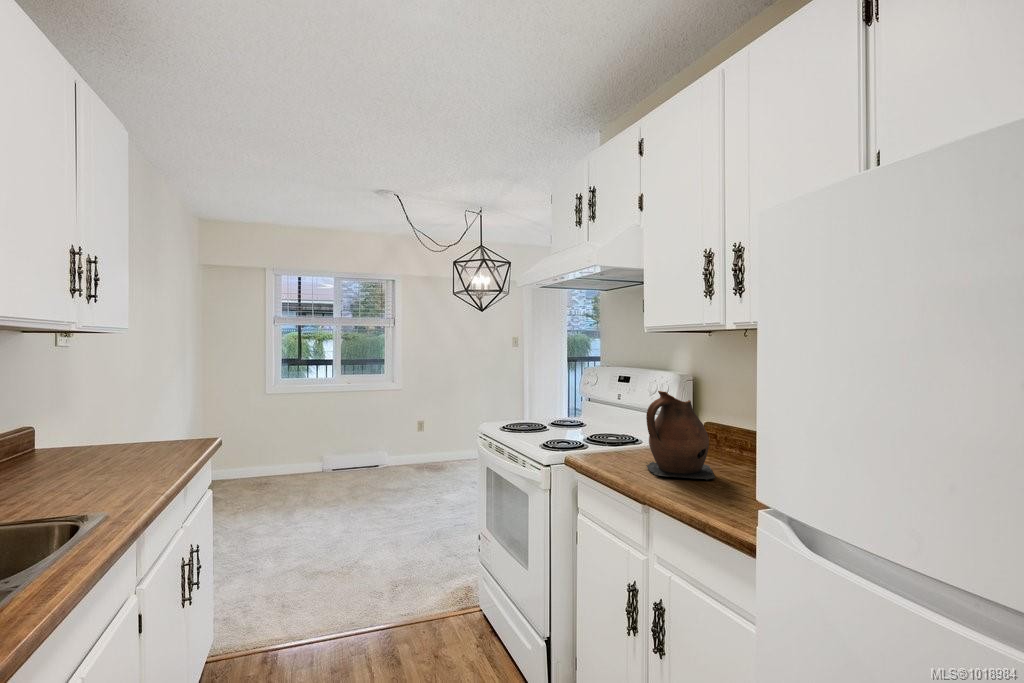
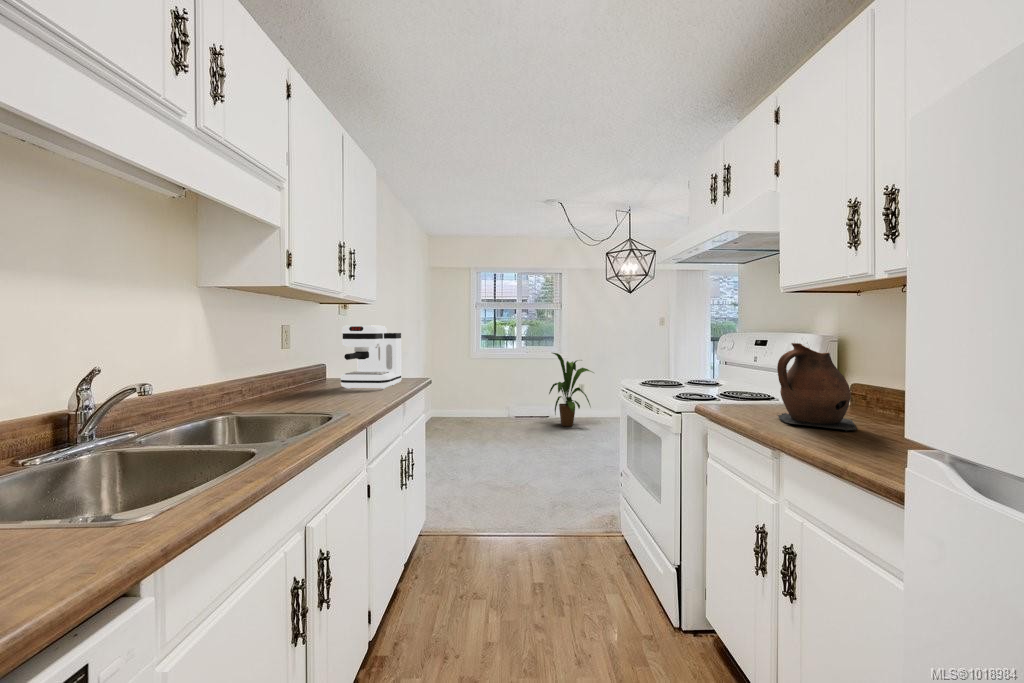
coffee maker: none [64,364,172,464] -> present [341,325,402,389]
house plant: none [380,382,440,475] -> present [549,353,592,426]

